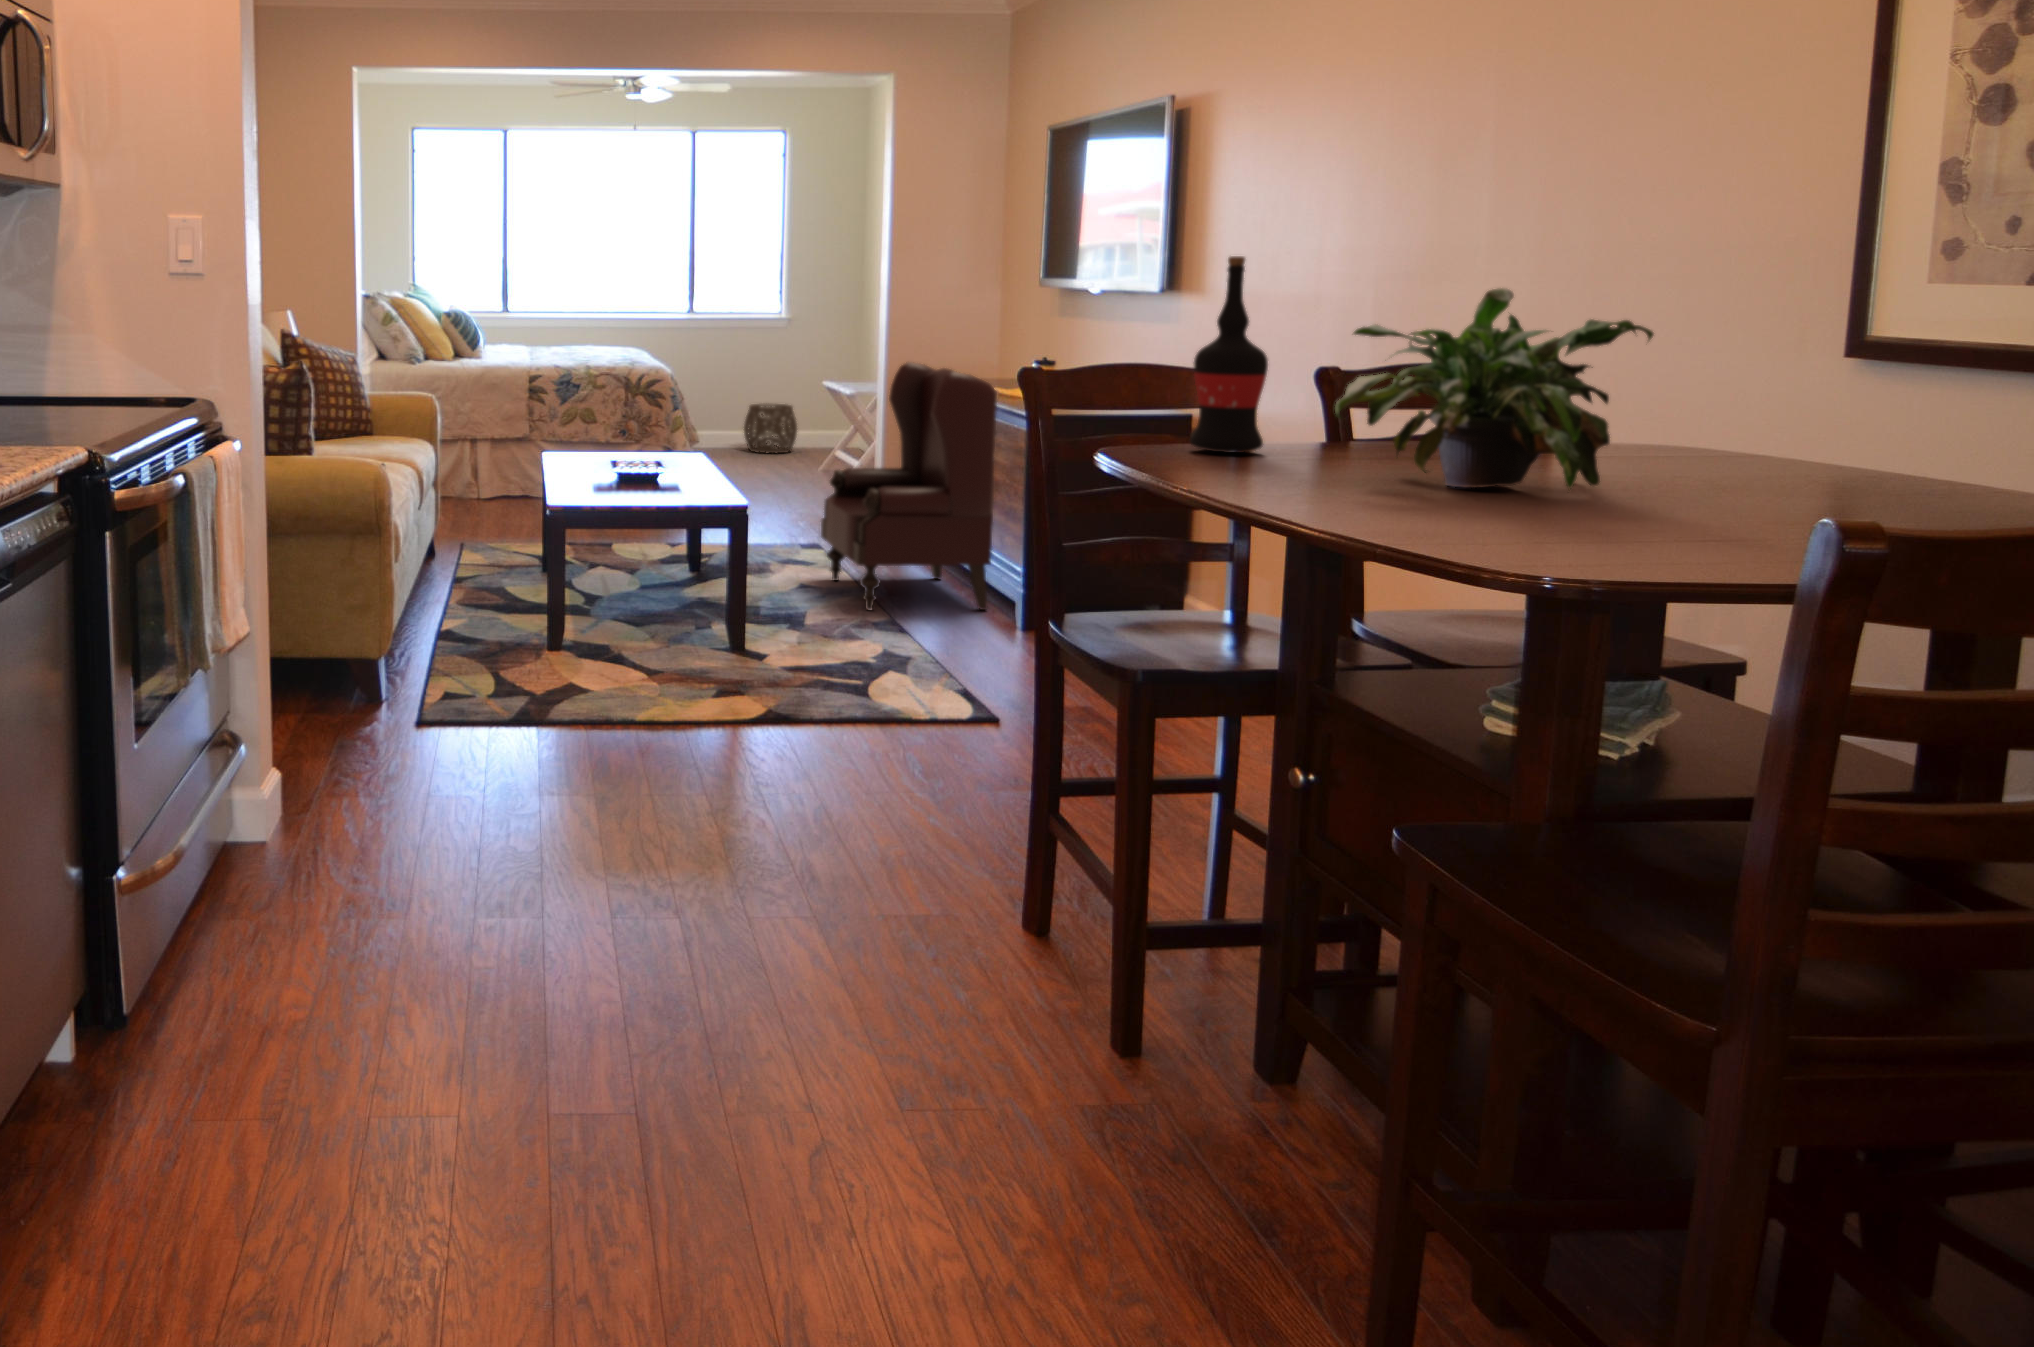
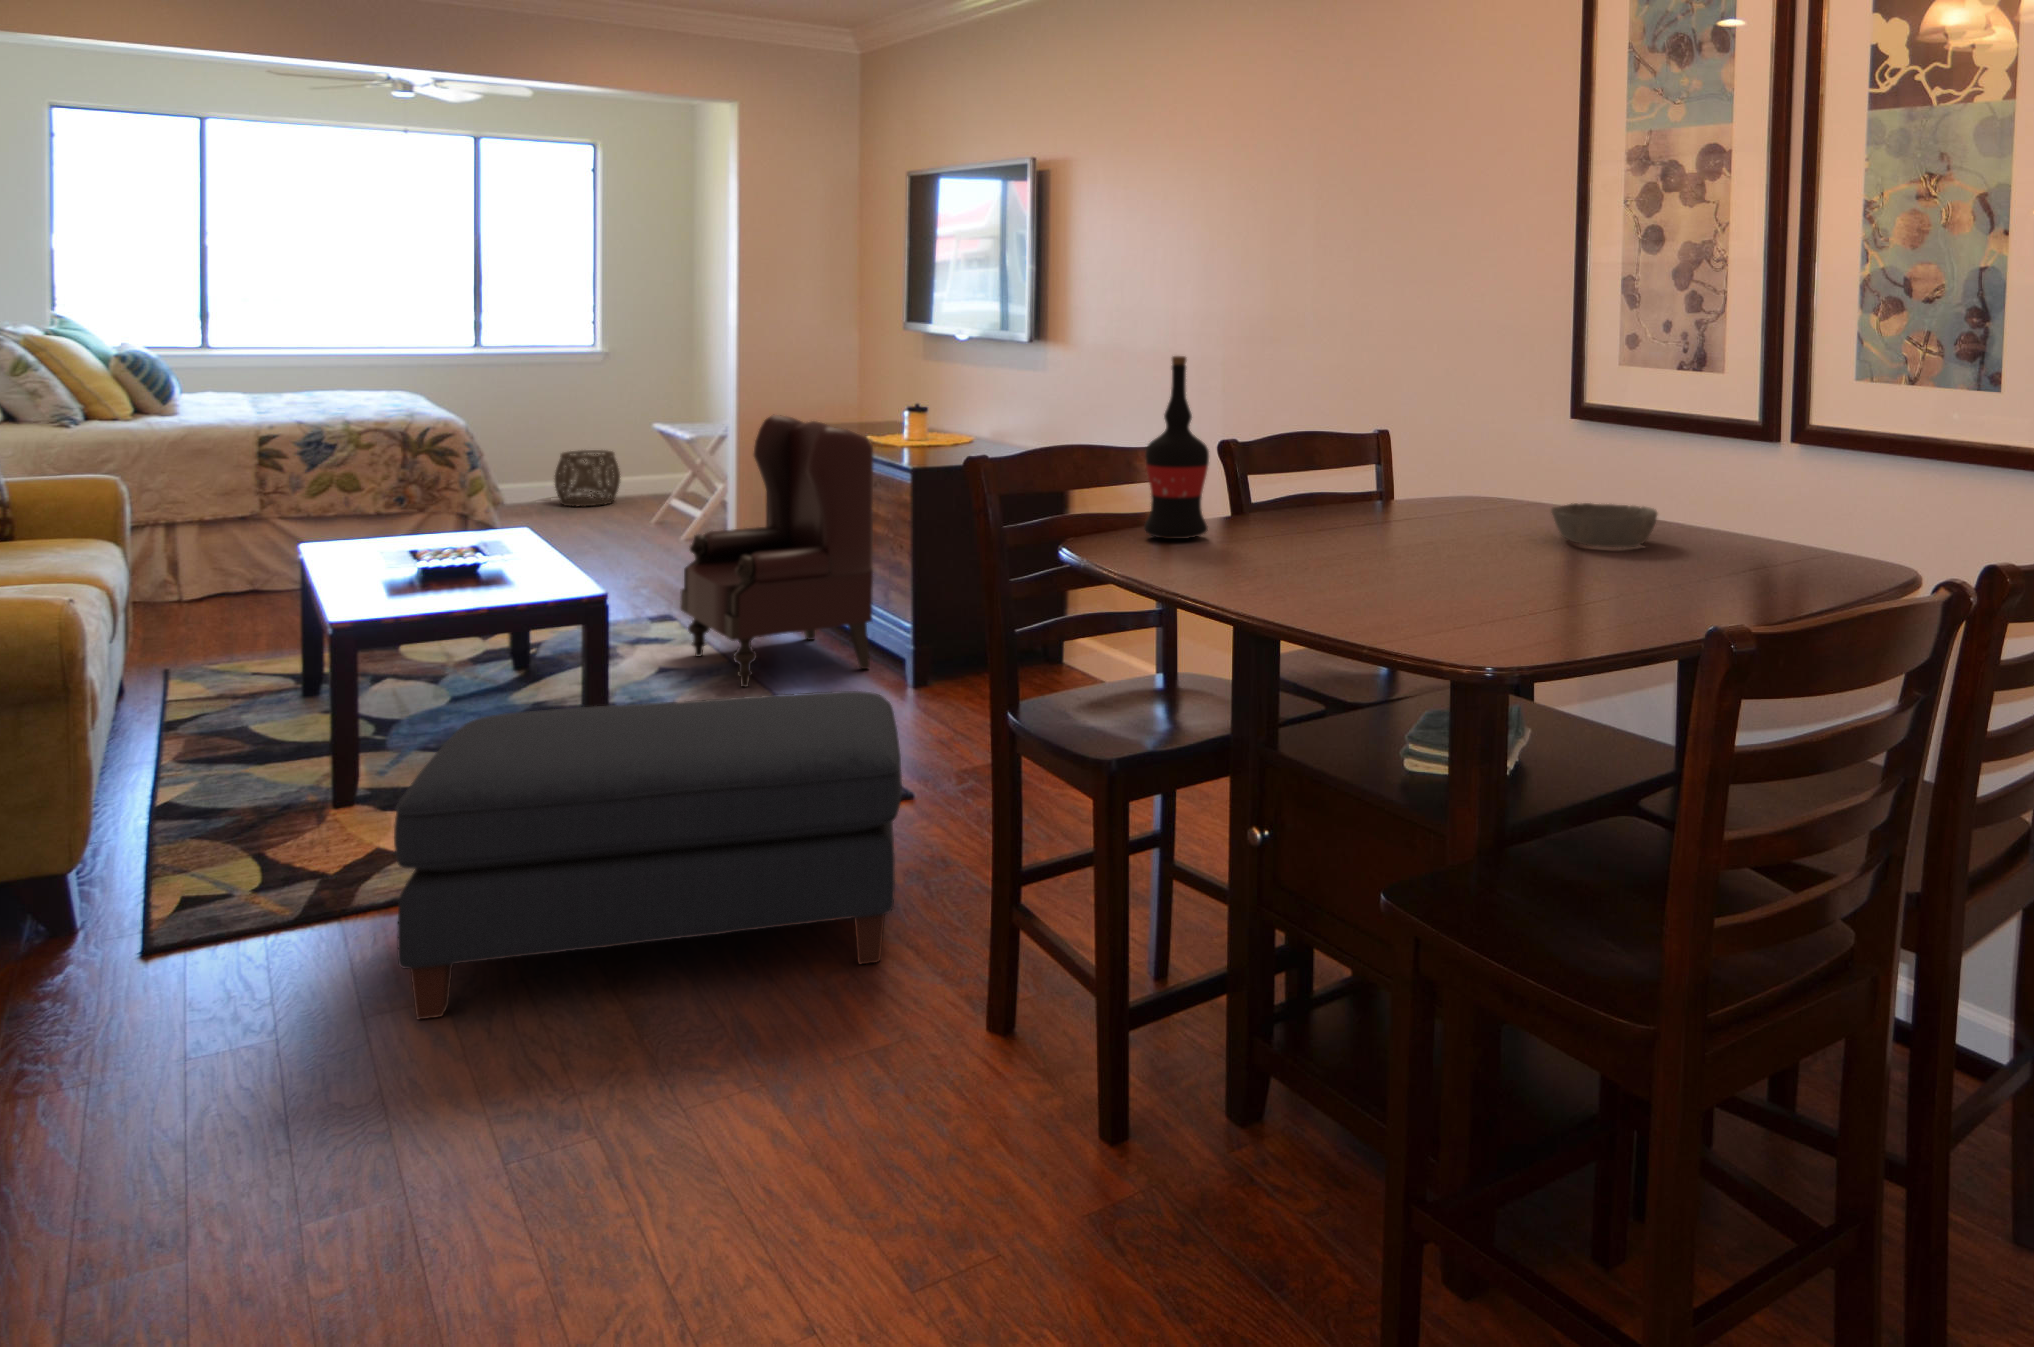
potted plant: present [1335,288,1654,490] -> none [1282,399,1510,569]
bowl: none [1754,443,1941,498] -> present [1551,503,1657,547]
ottoman: none [561,582,969,848] -> present [394,691,902,1020]

